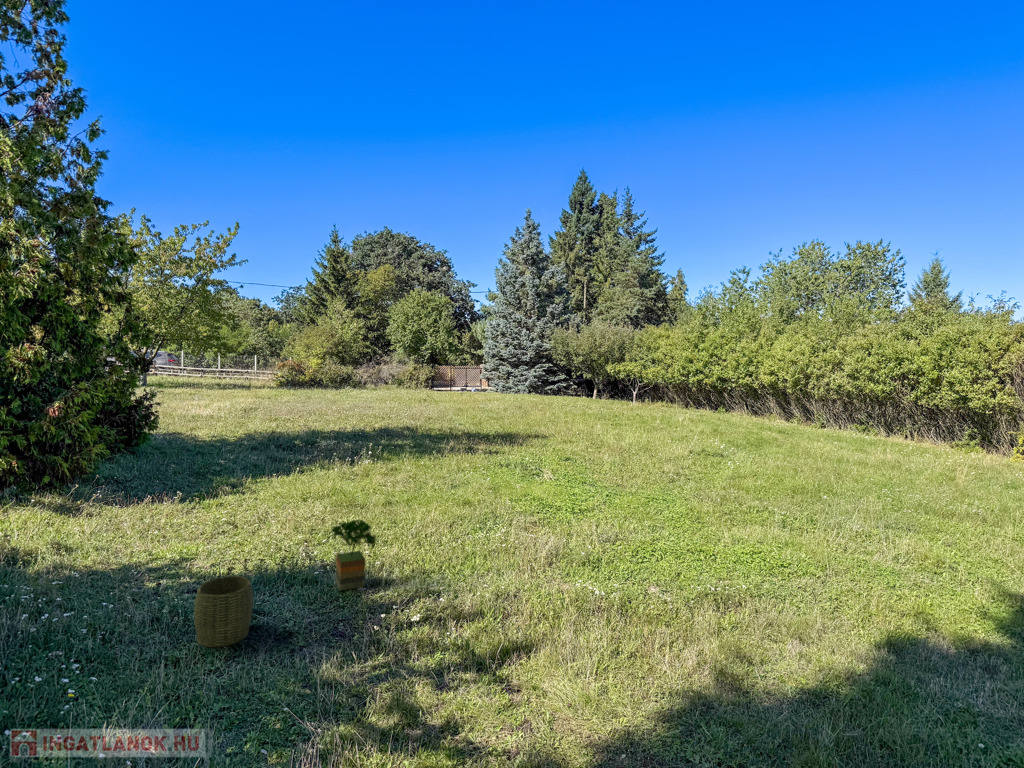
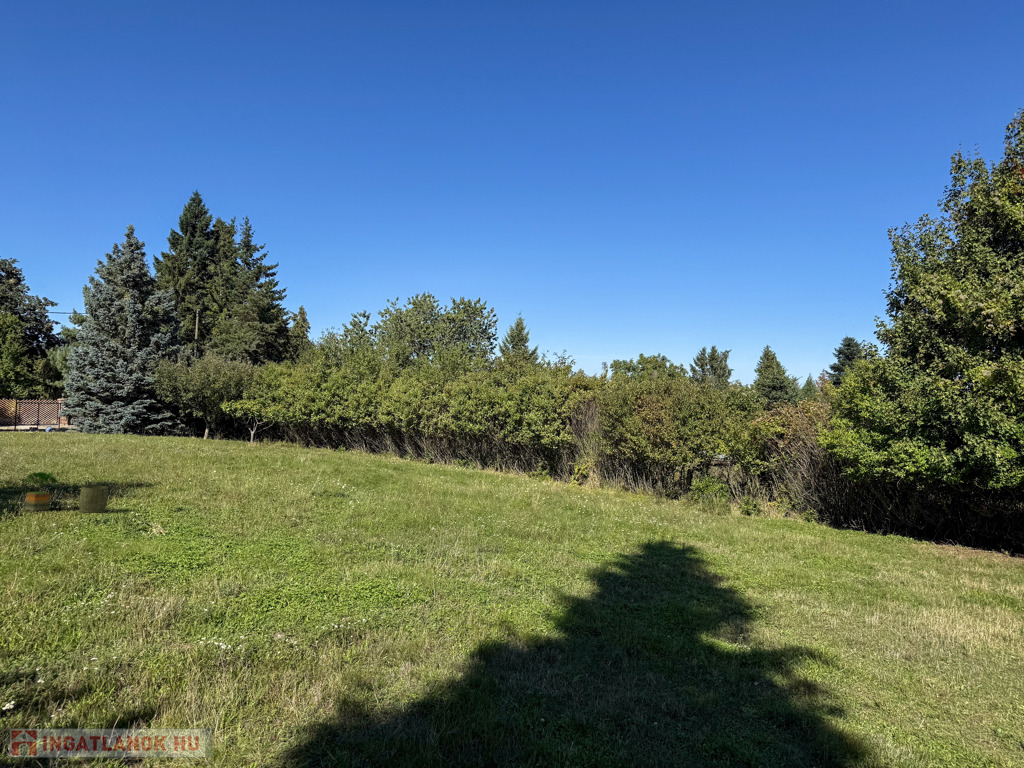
potted tree: present [331,520,376,590] -> present [25,472,58,511]

